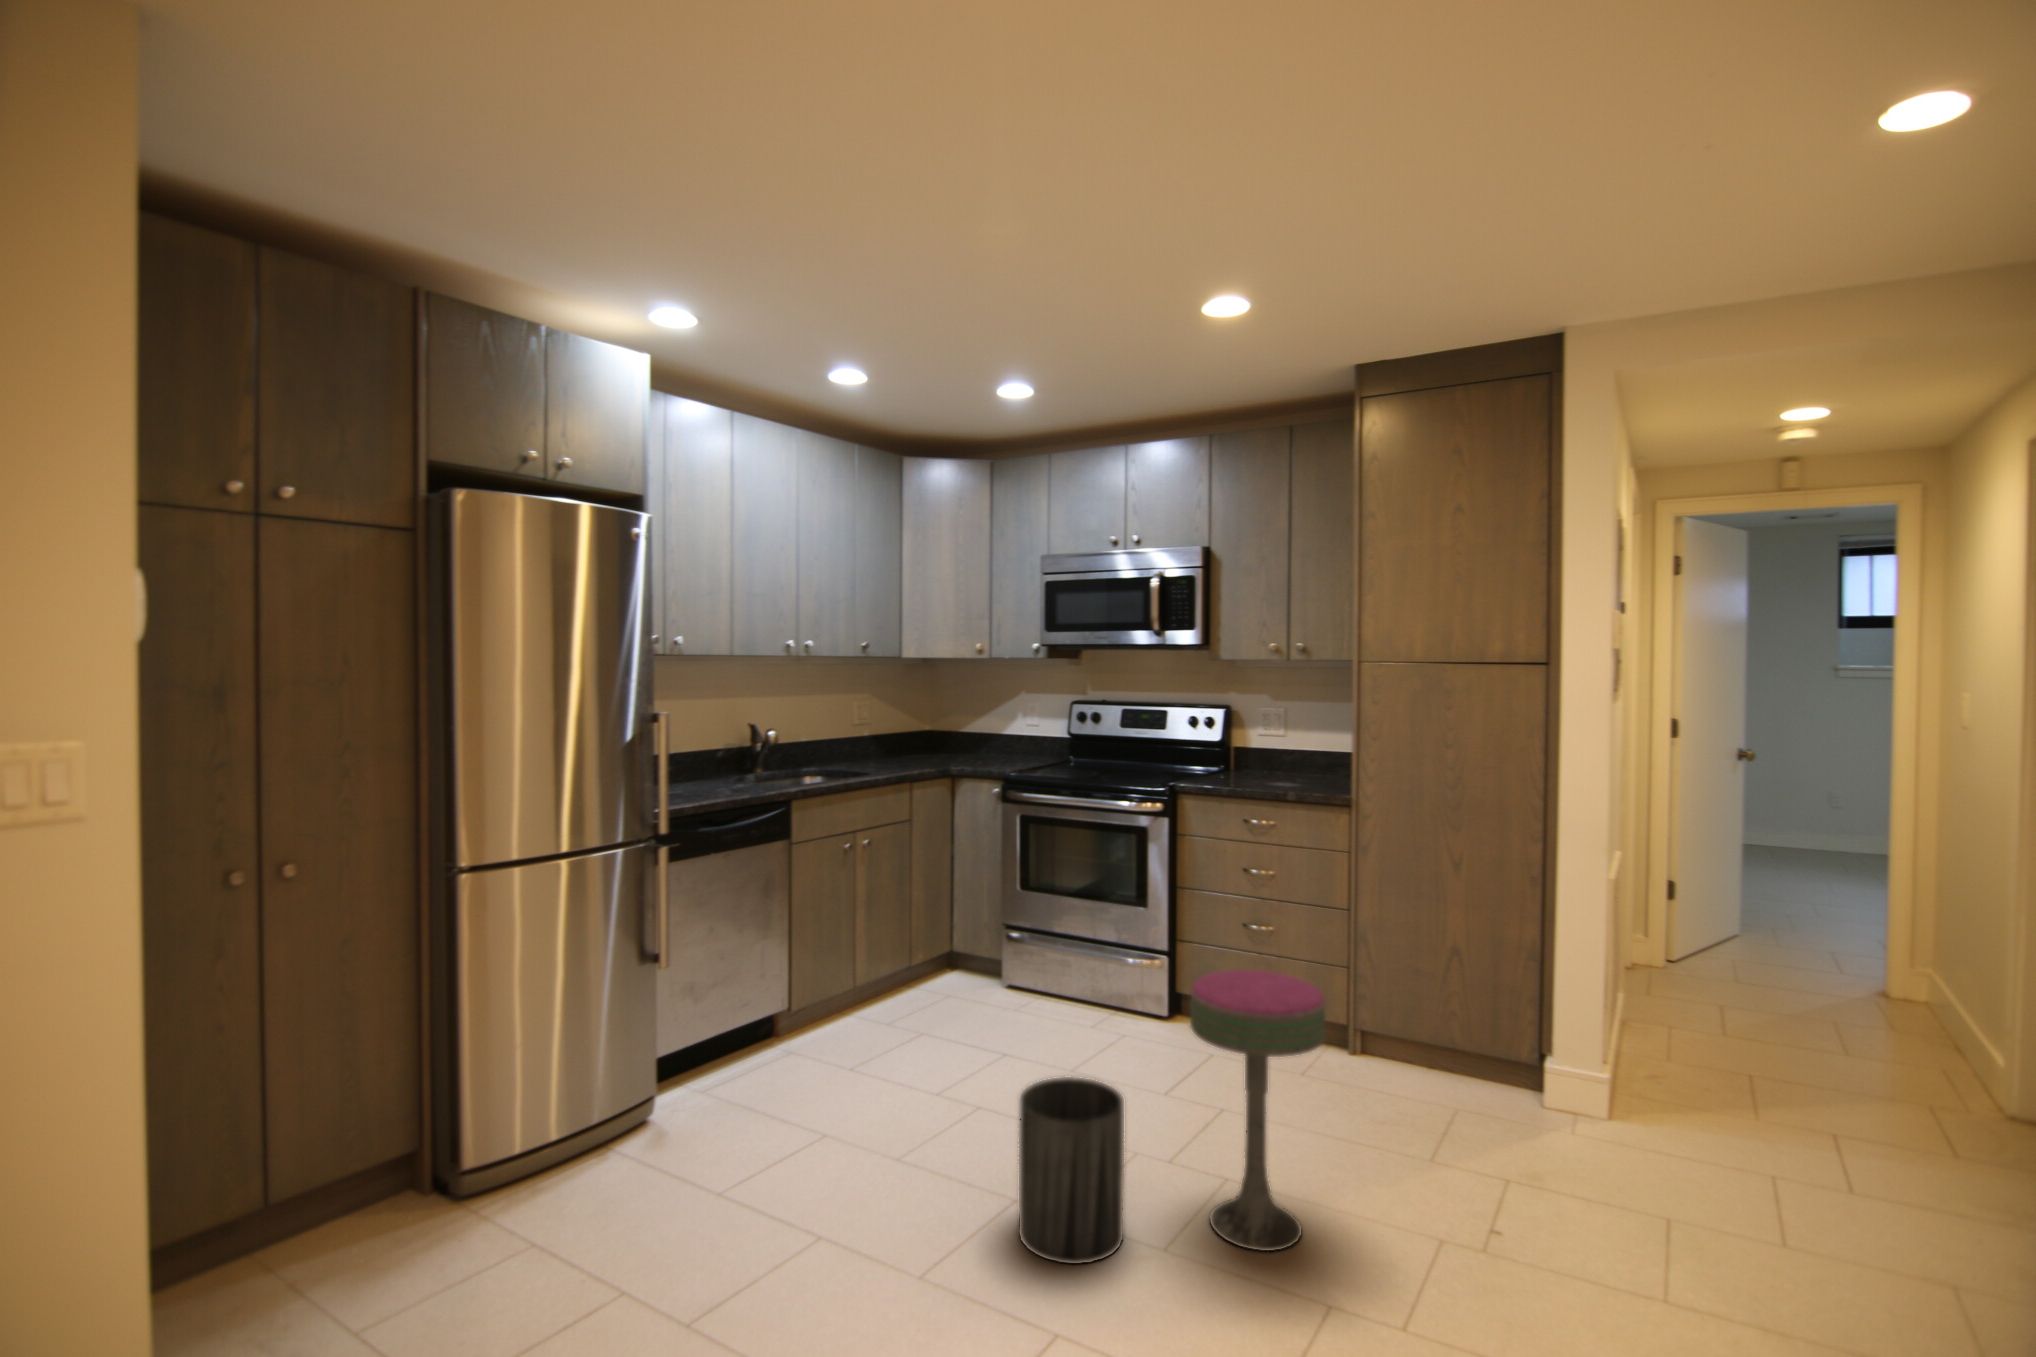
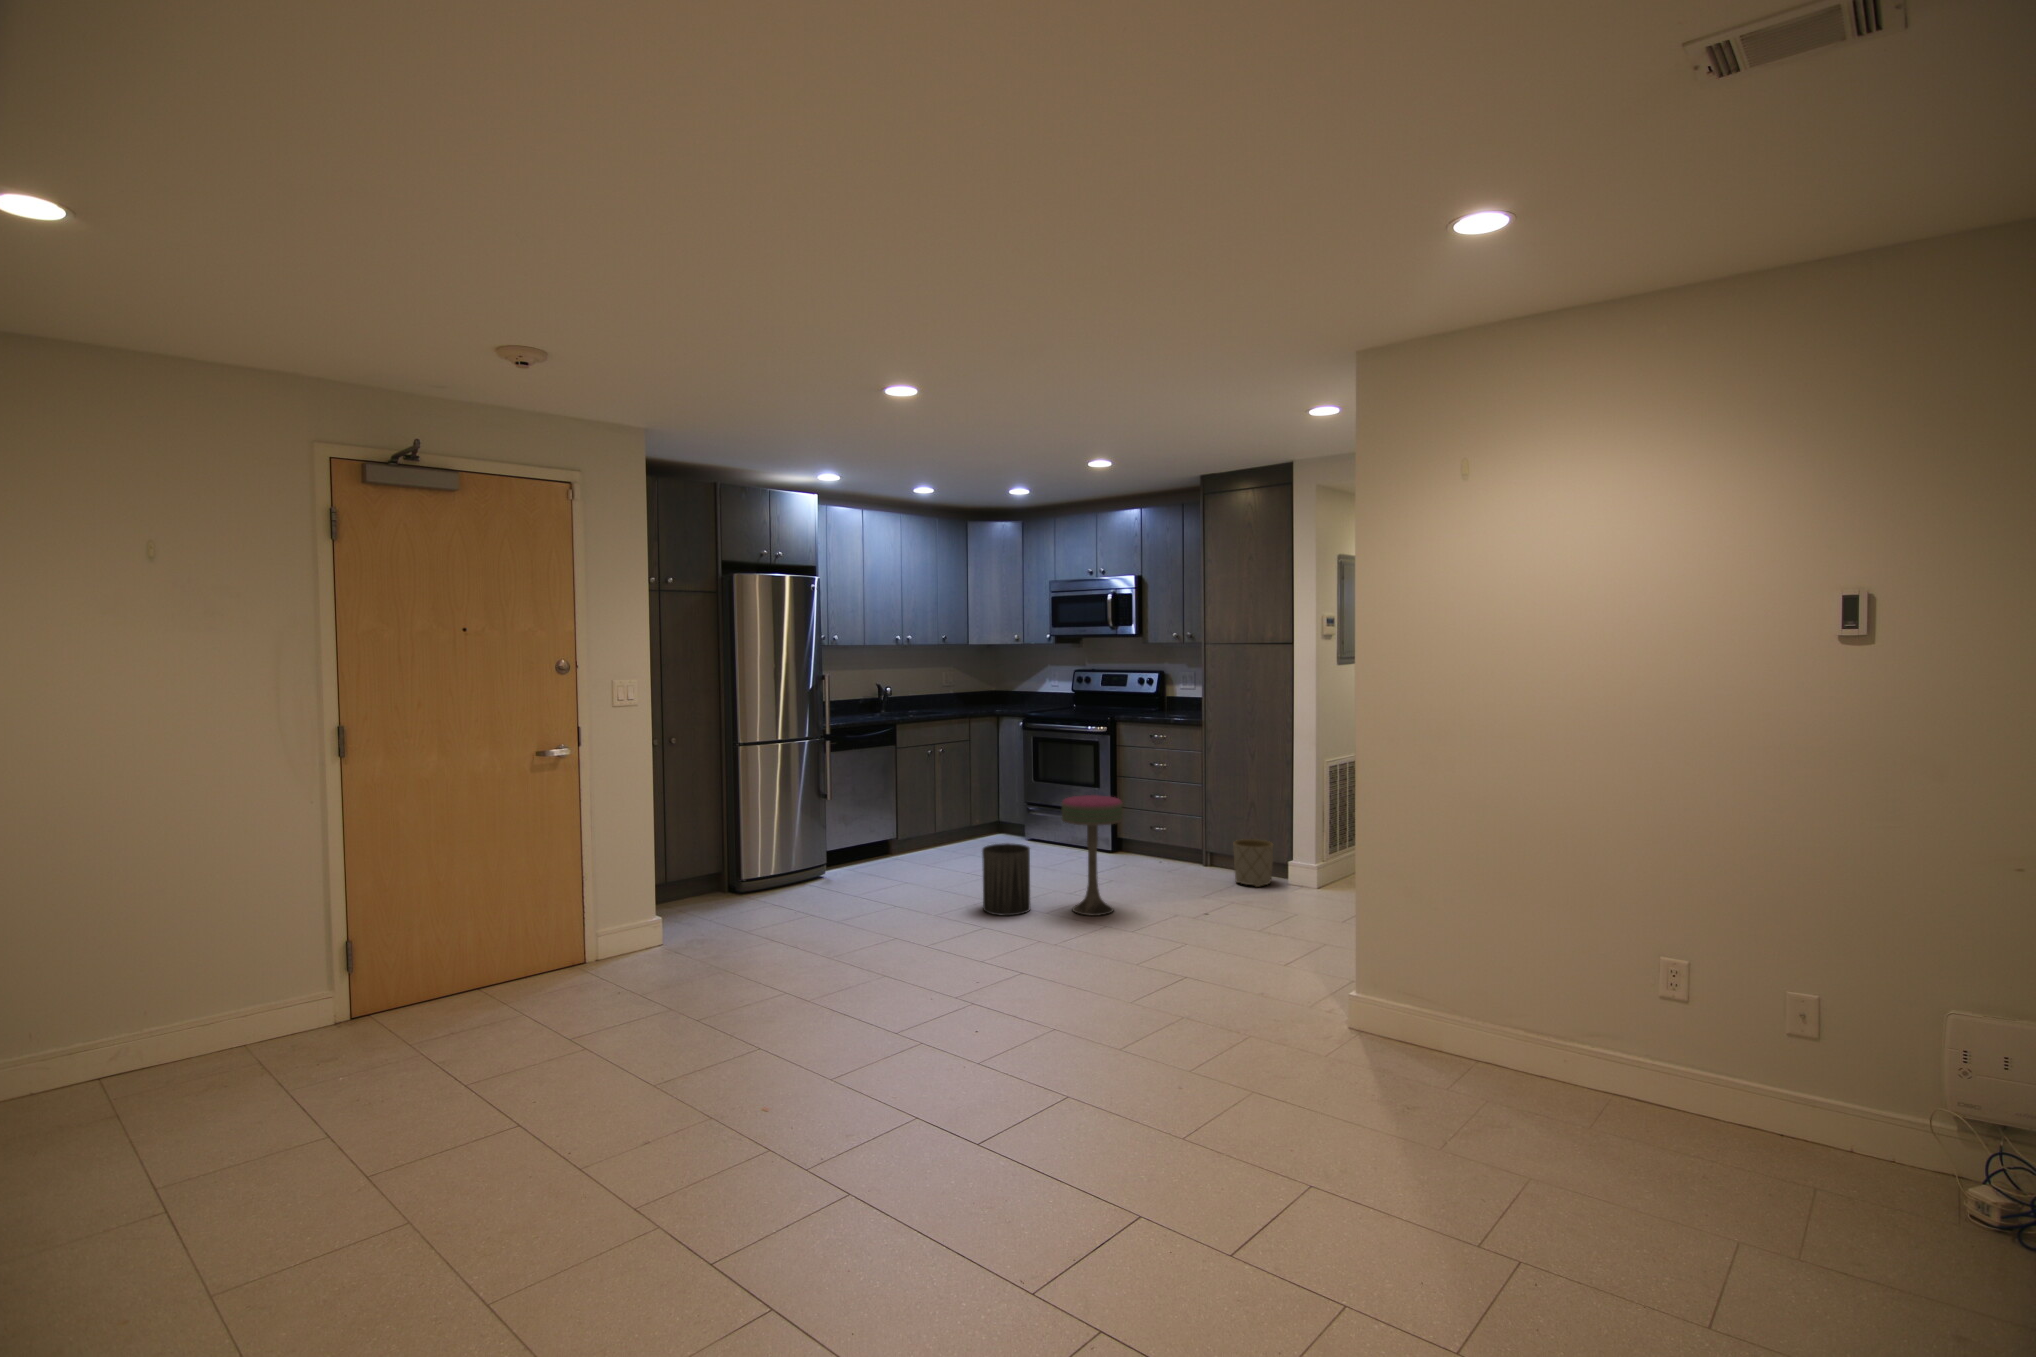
planter: none [1441,1016,1520,1116] -> present [1233,839,1273,887]

